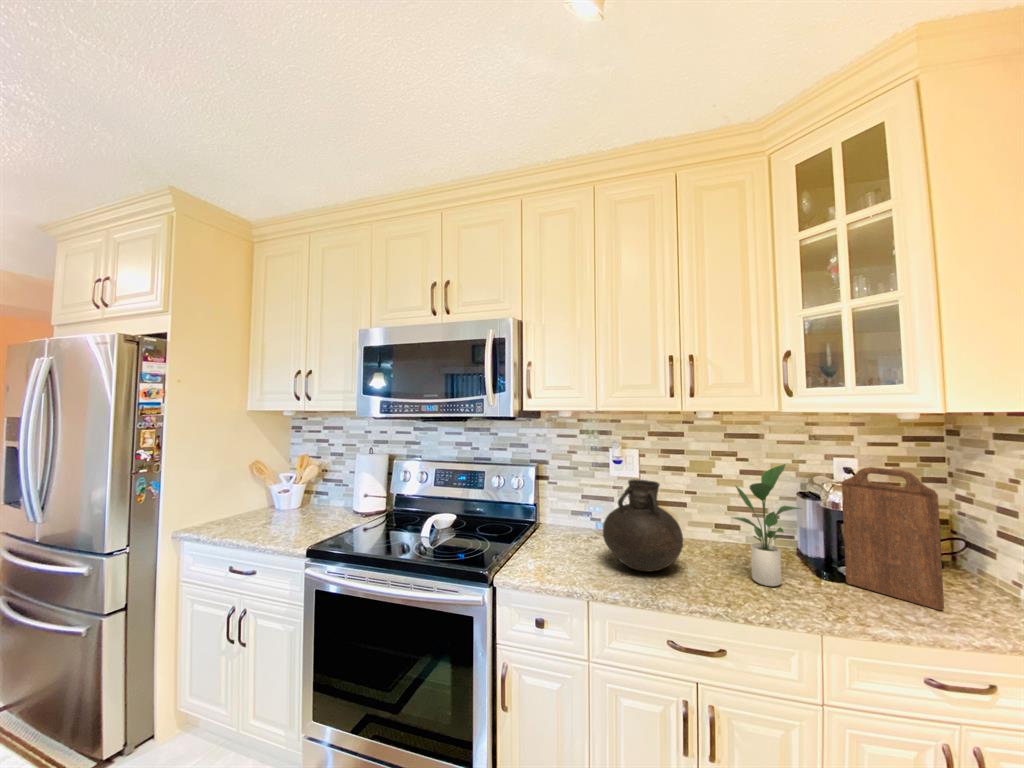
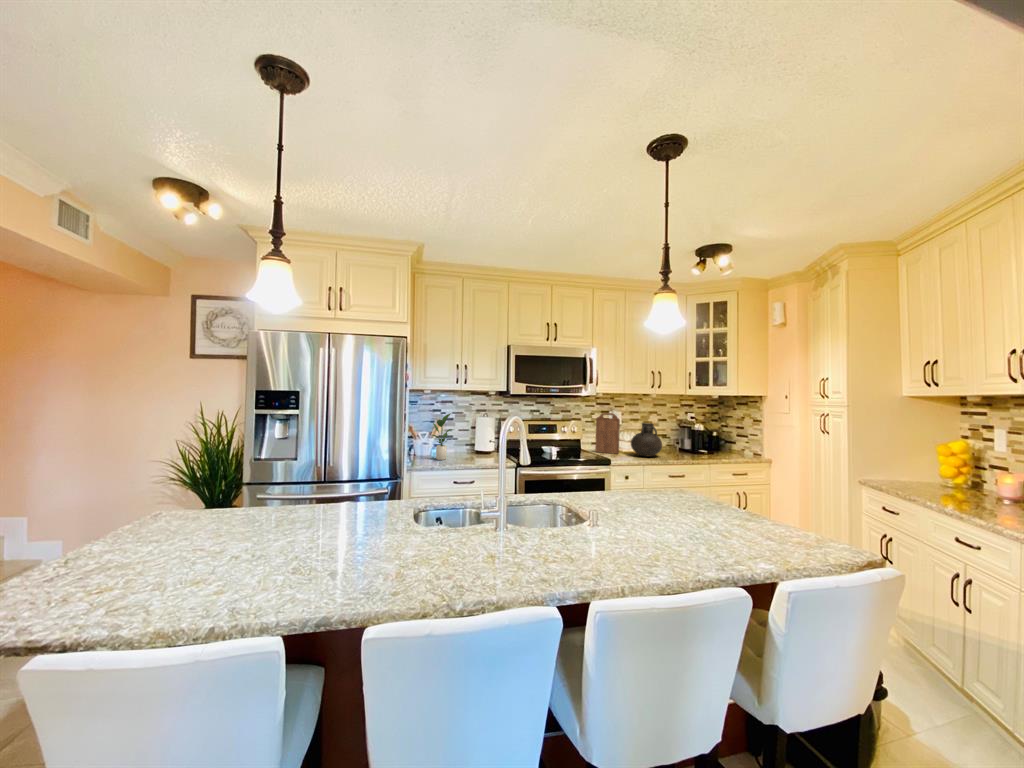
potted plant: present [733,464,801,586] -> present [432,413,453,460]
cutting board: present [842,467,944,610] -> present [595,413,620,454]

